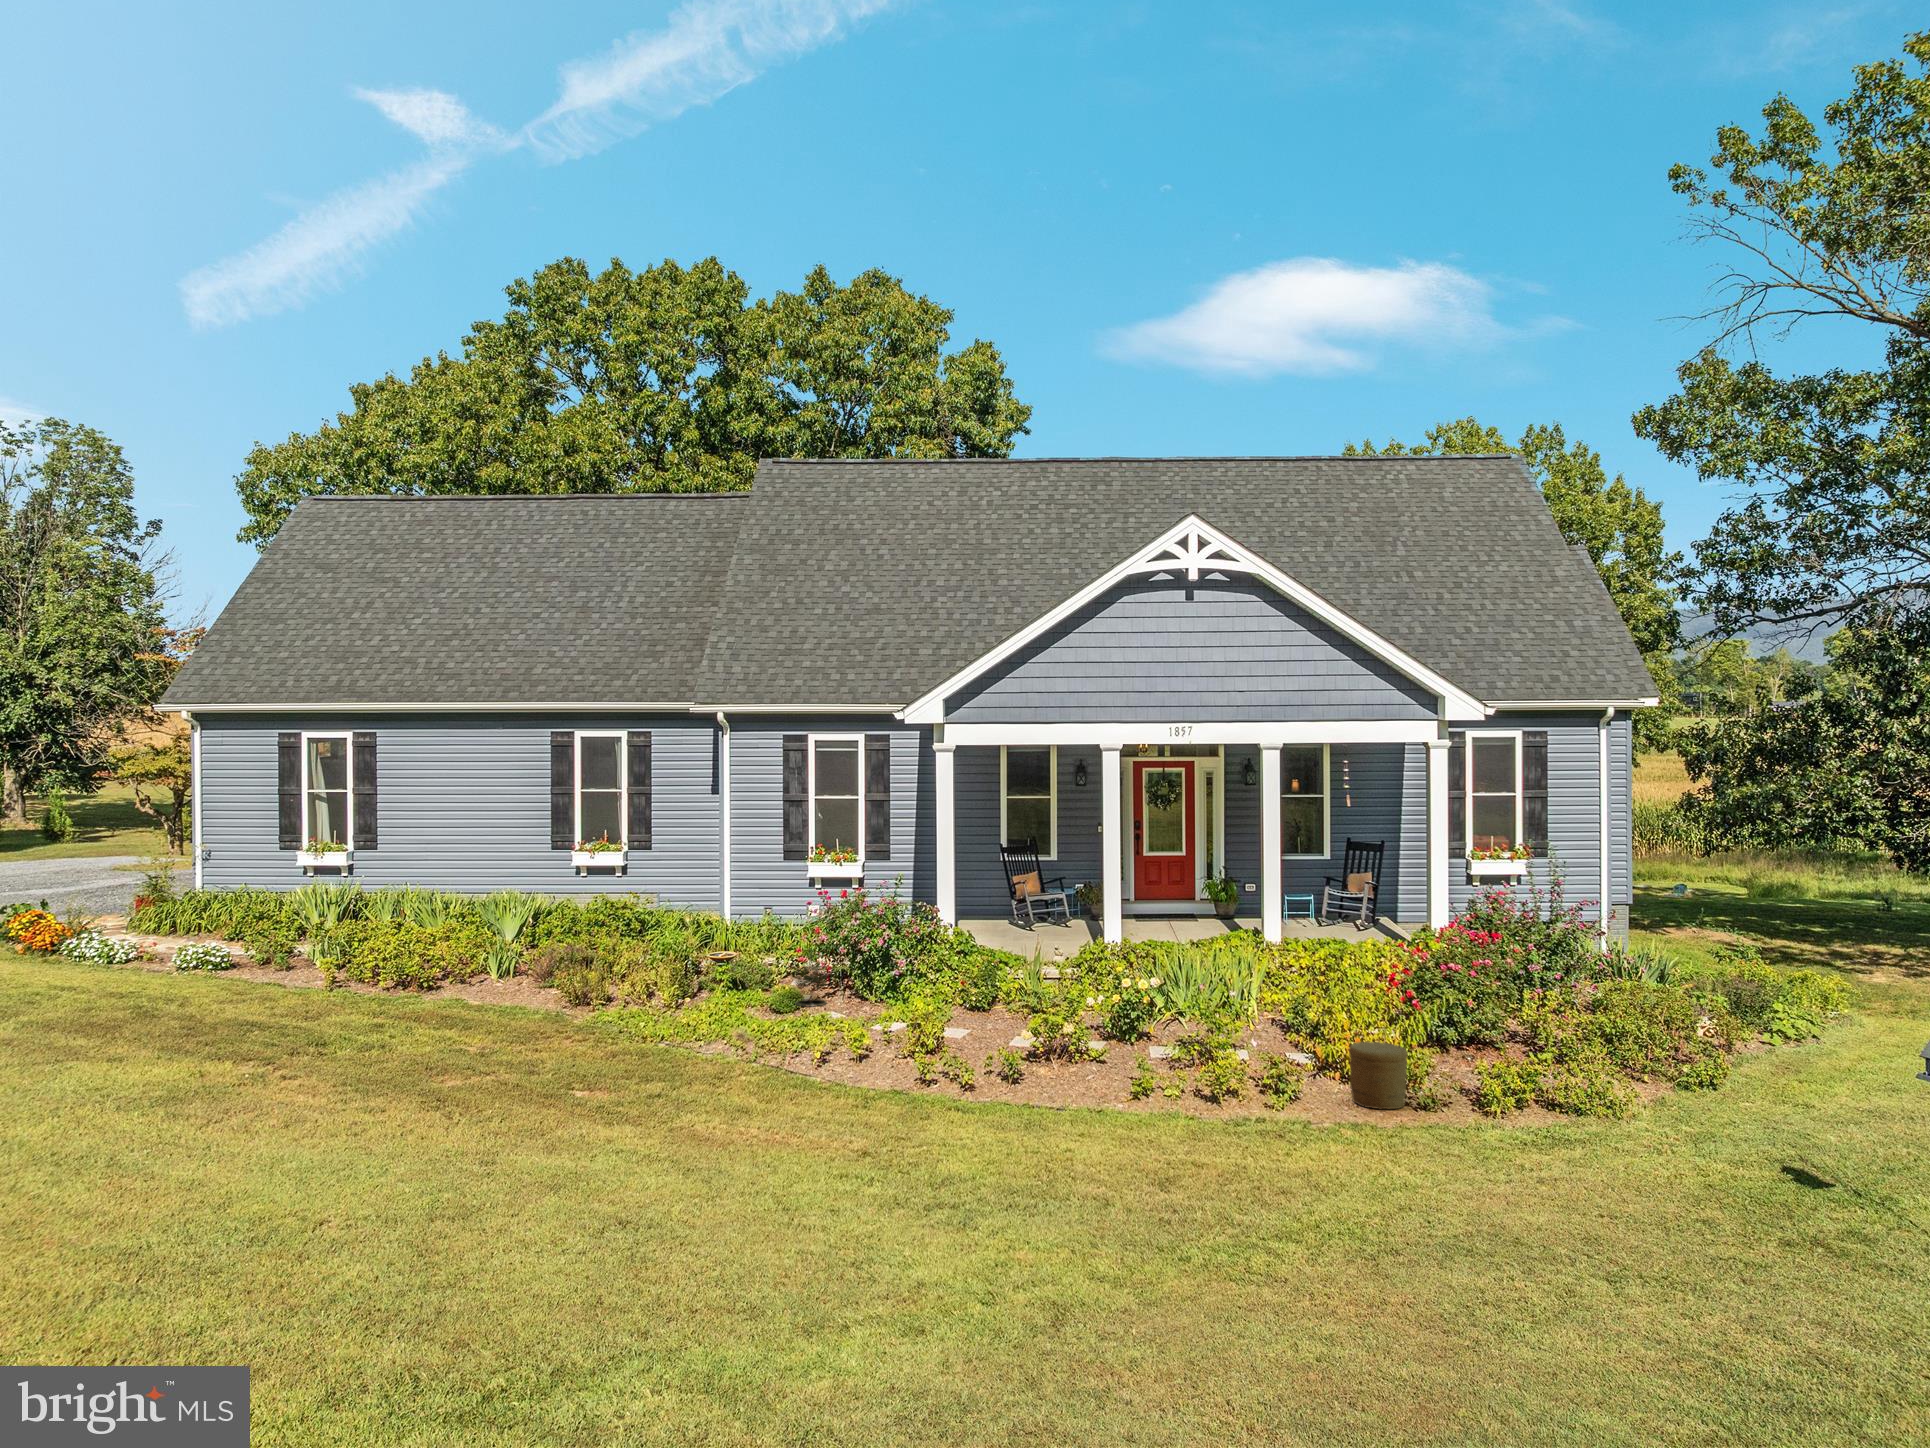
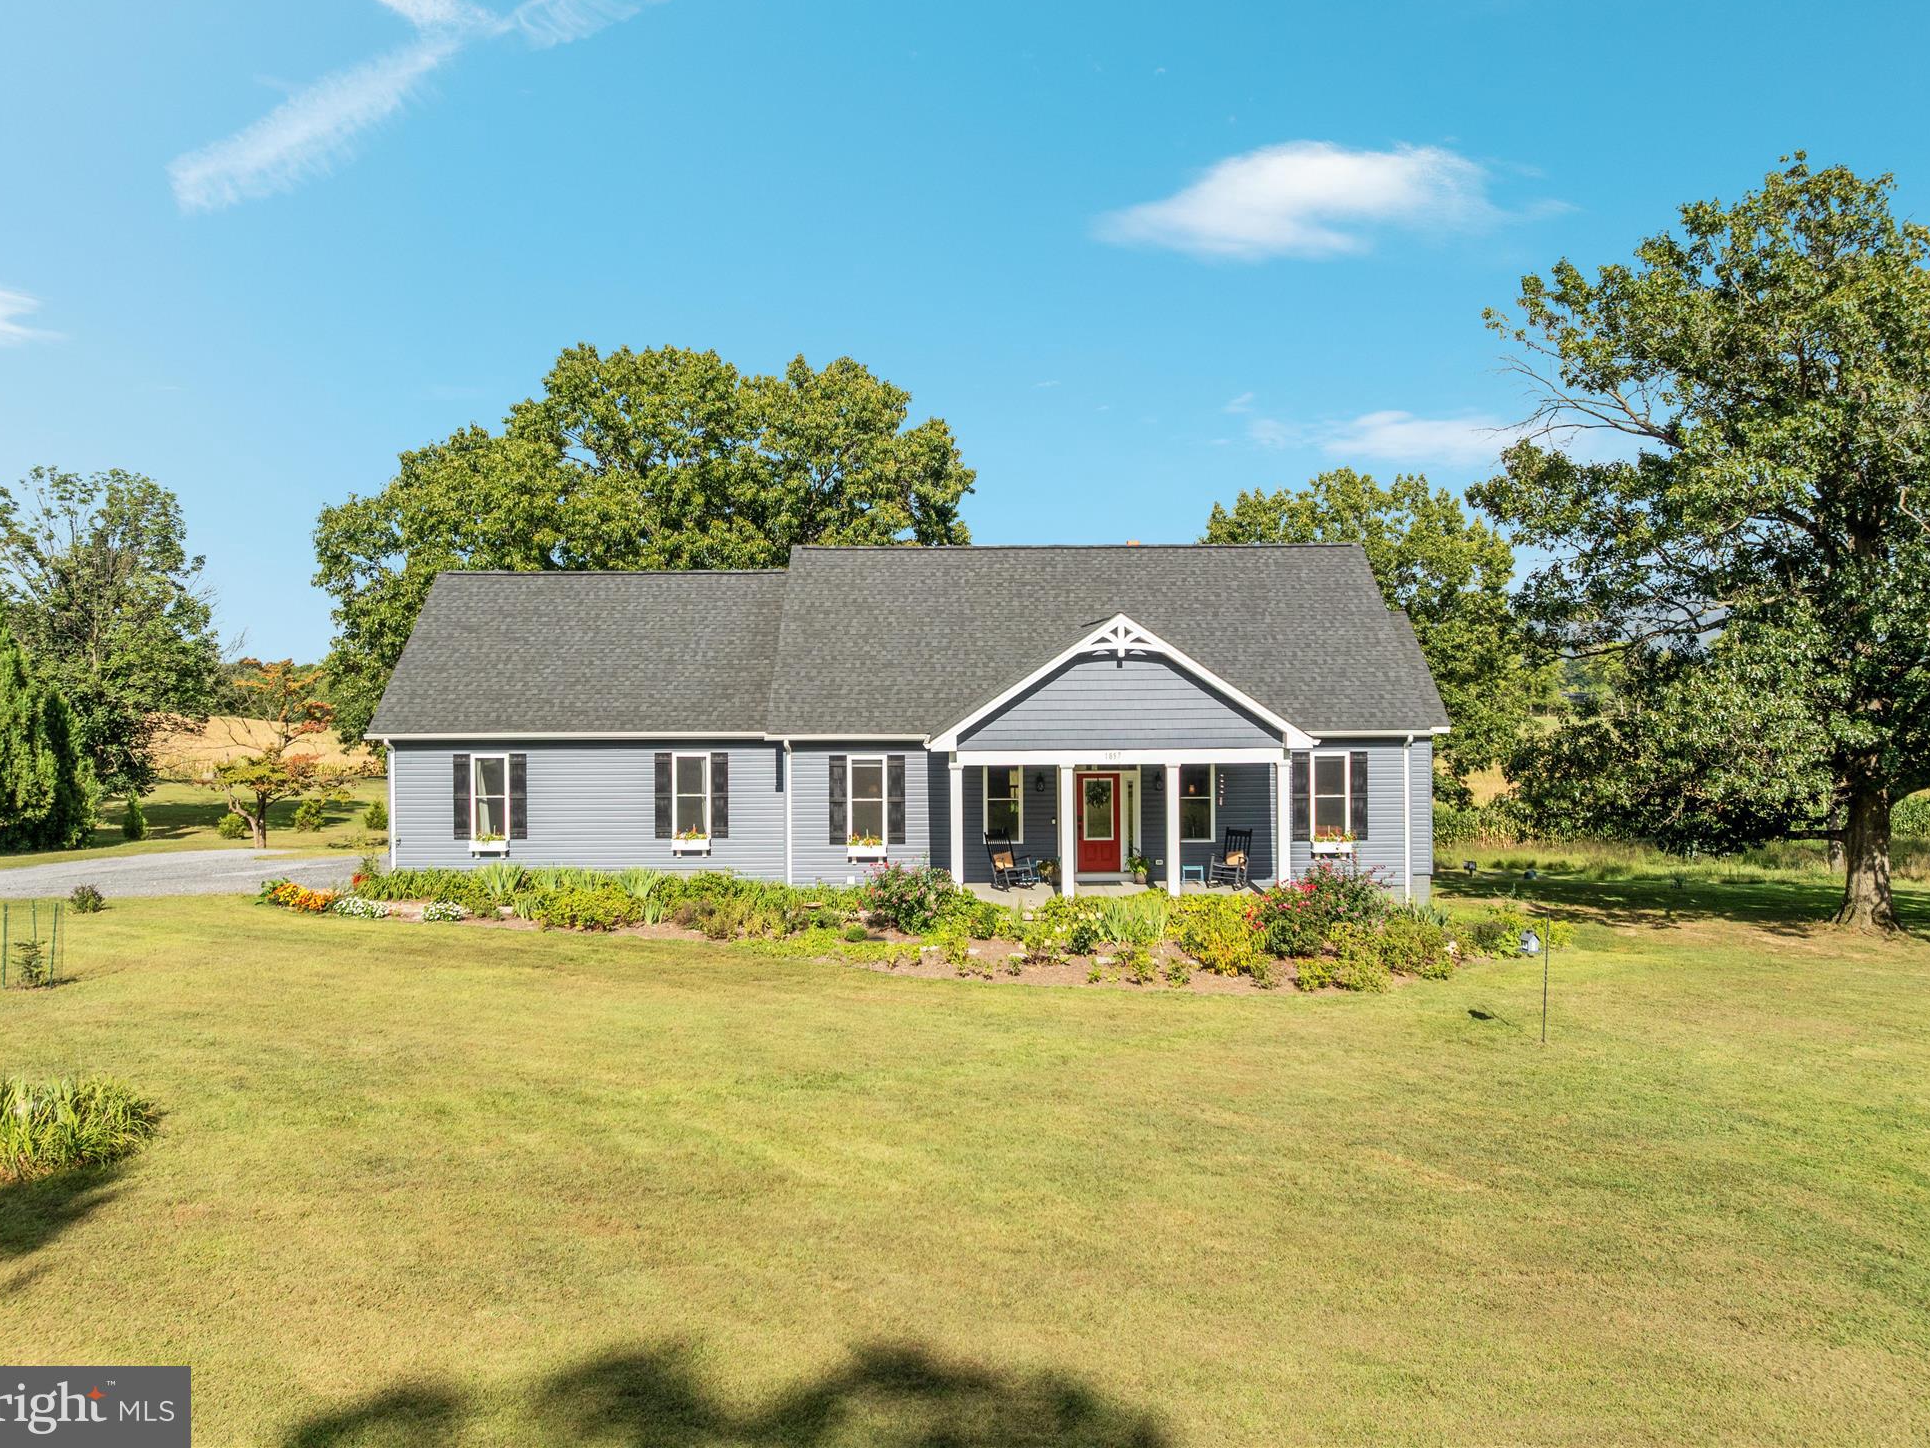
woven basket: present [1349,1042,1408,1110] -> none [1224,951,1258,989]

